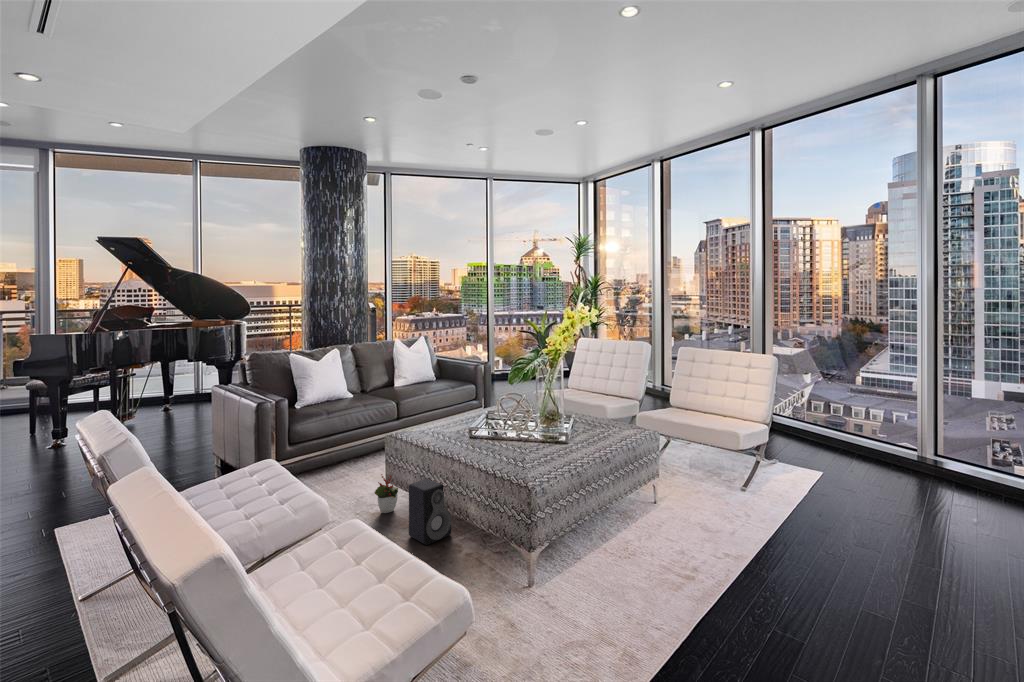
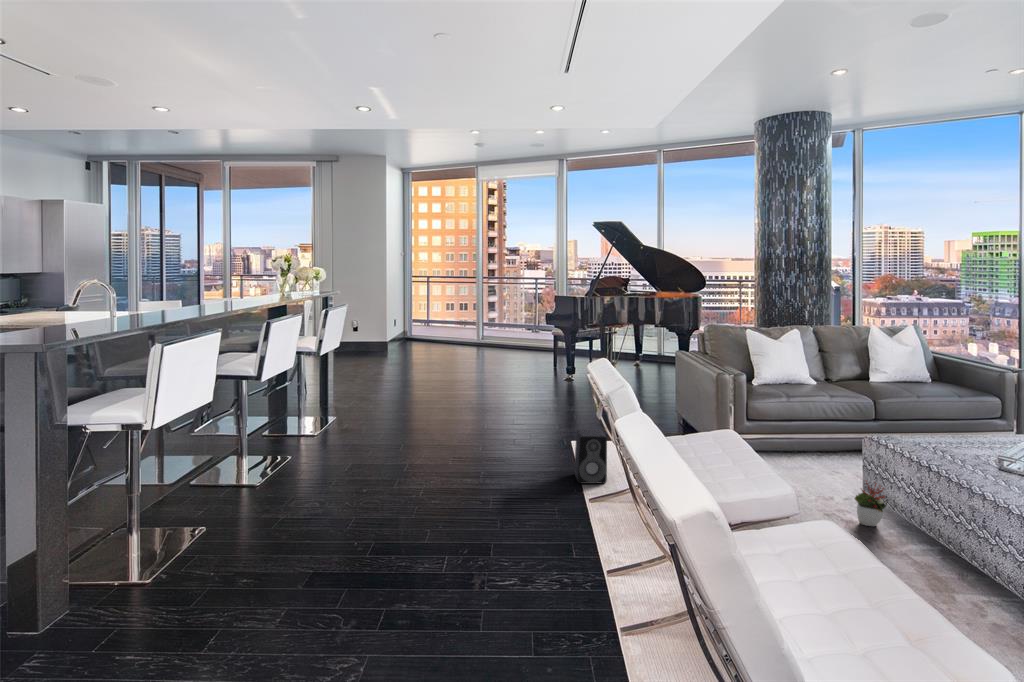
speaker: present [409,479,451,545] -> present [574,429,607,484]

